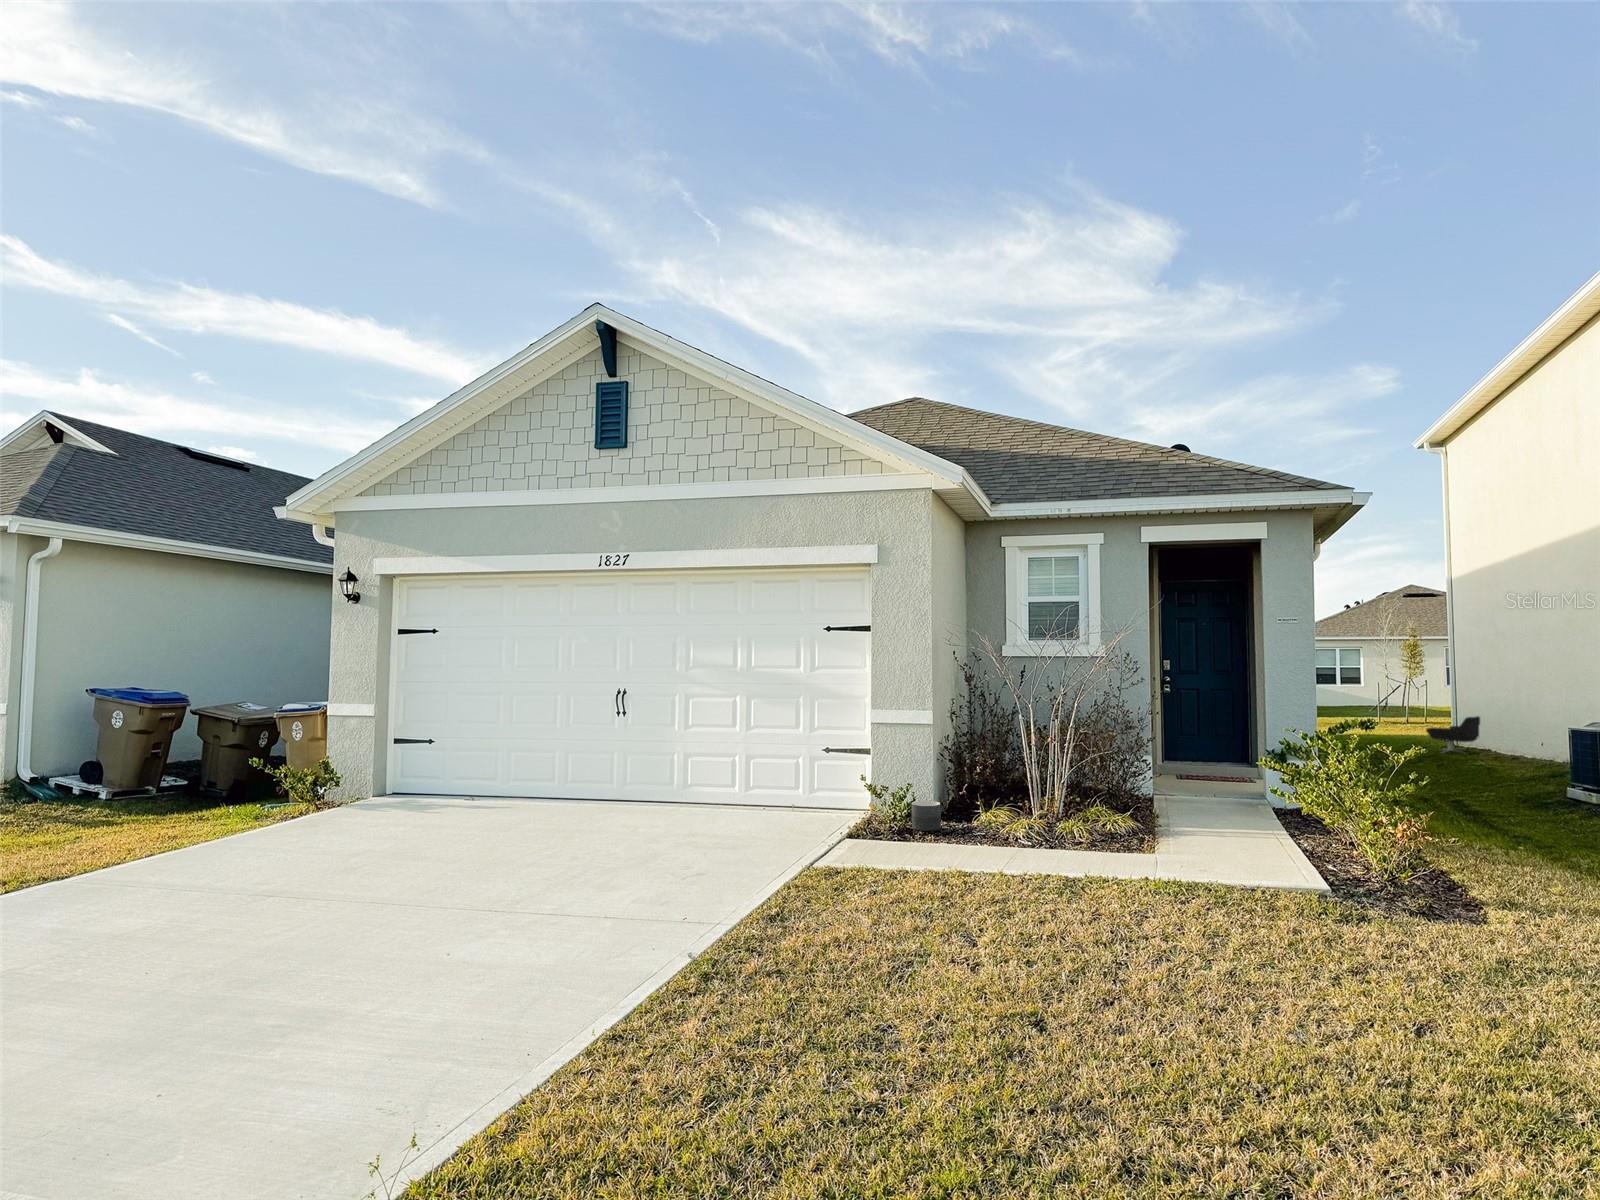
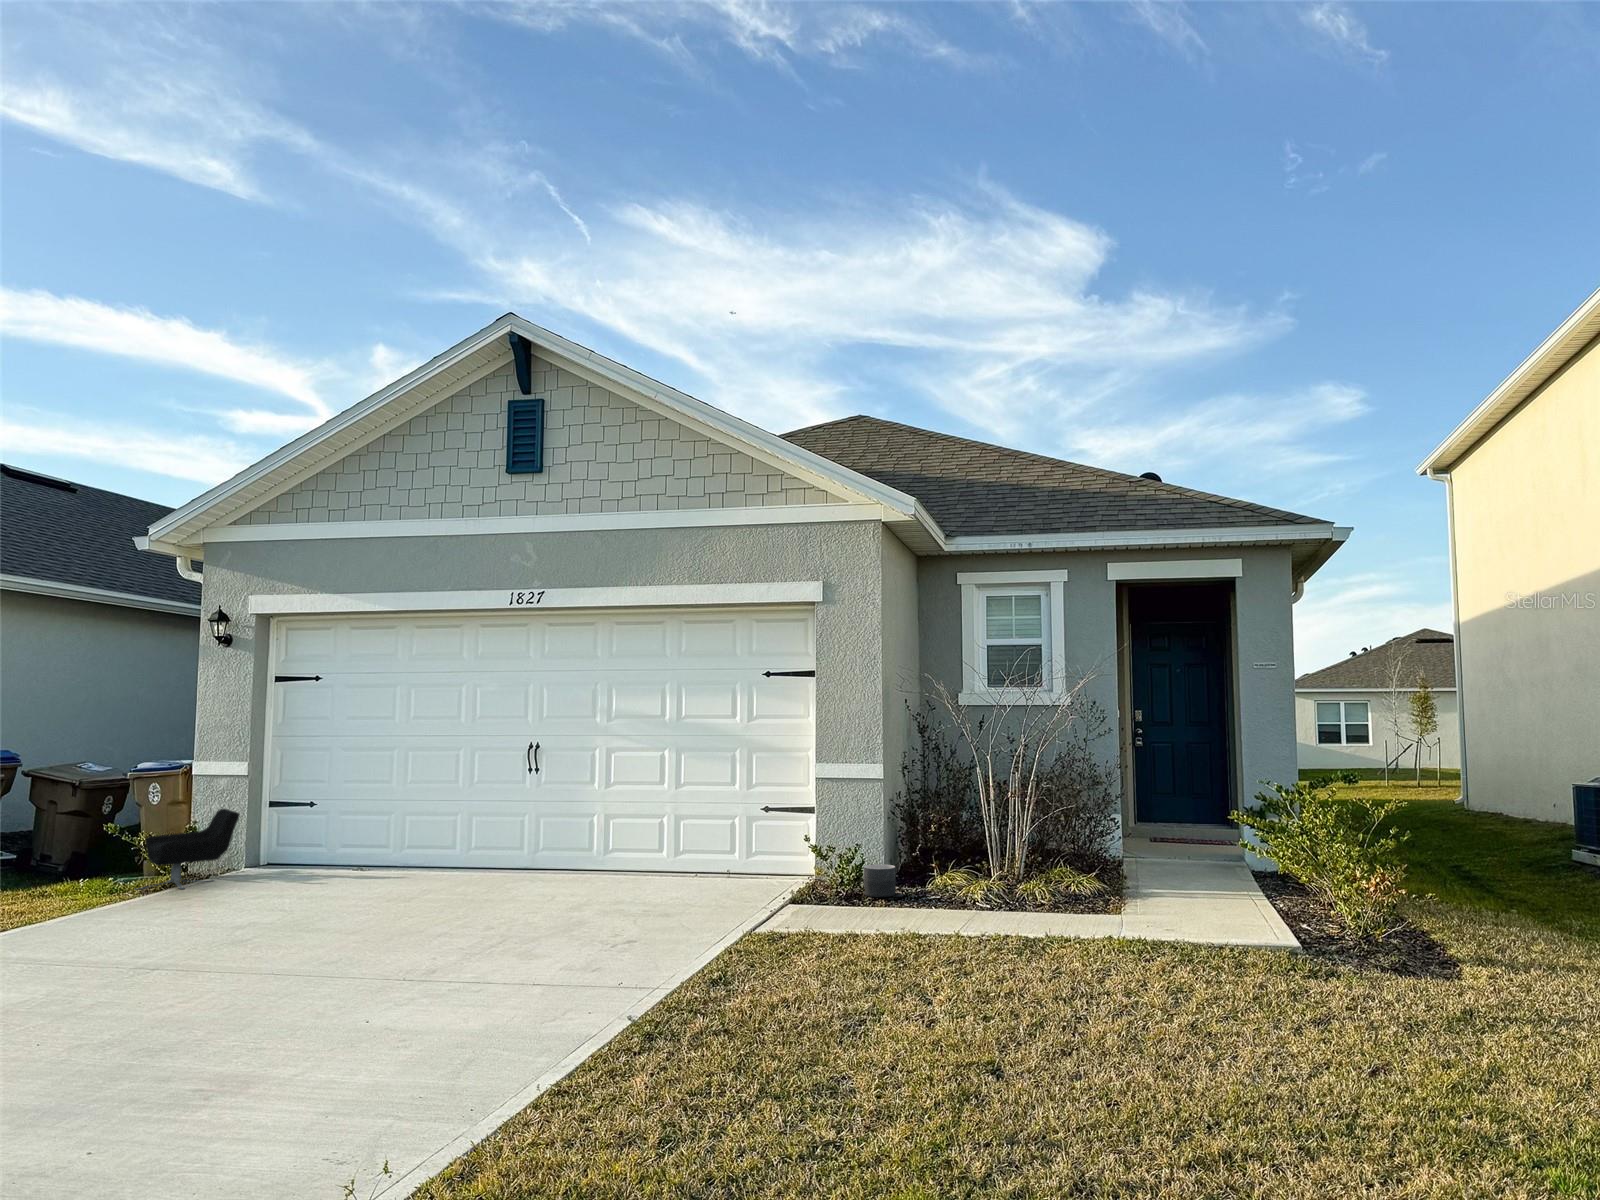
lounge chair: present [1426,716,1480,752] -> present [146,809,240,889]

